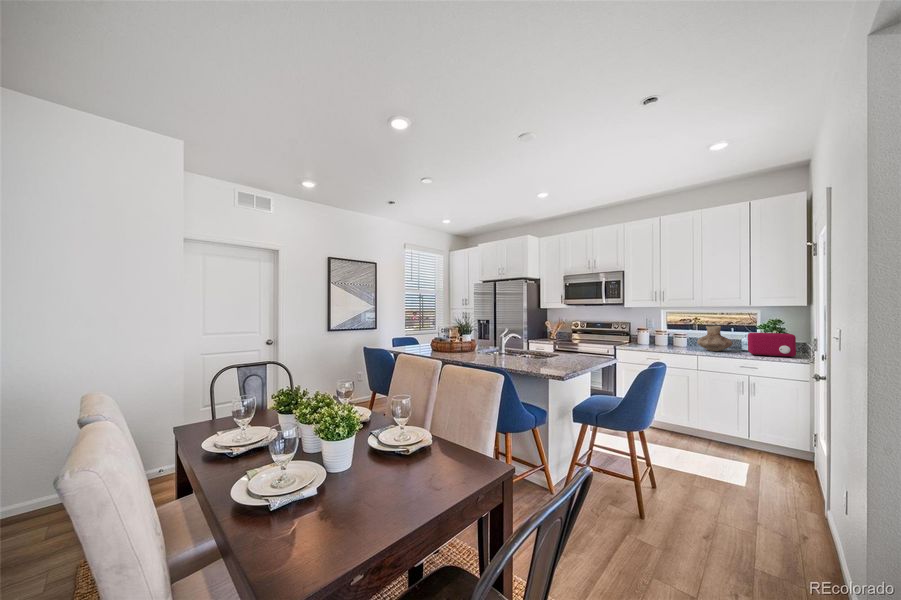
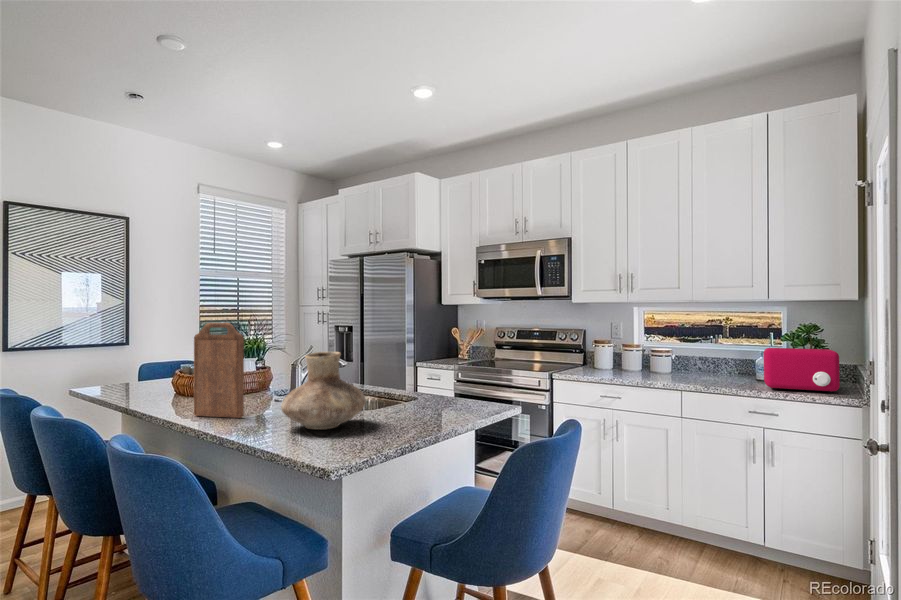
cutting board: none [465,316,489,360] -> present [194,323,244,418]
vase: present [697,326,733,351] -> present [281,352,366,430]

